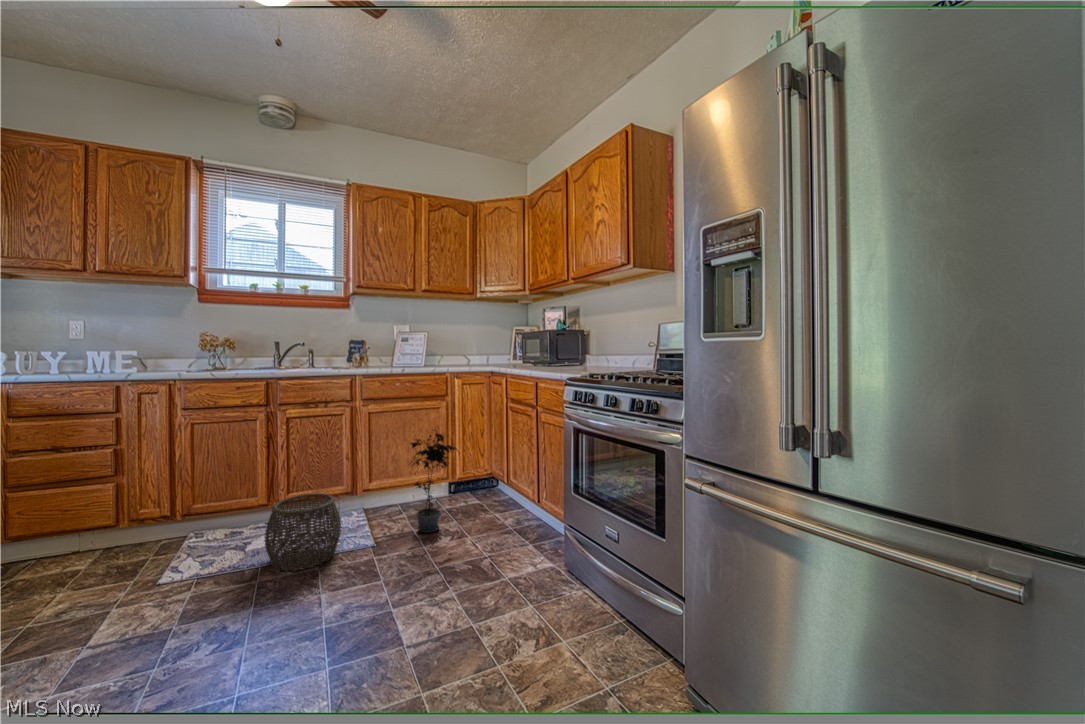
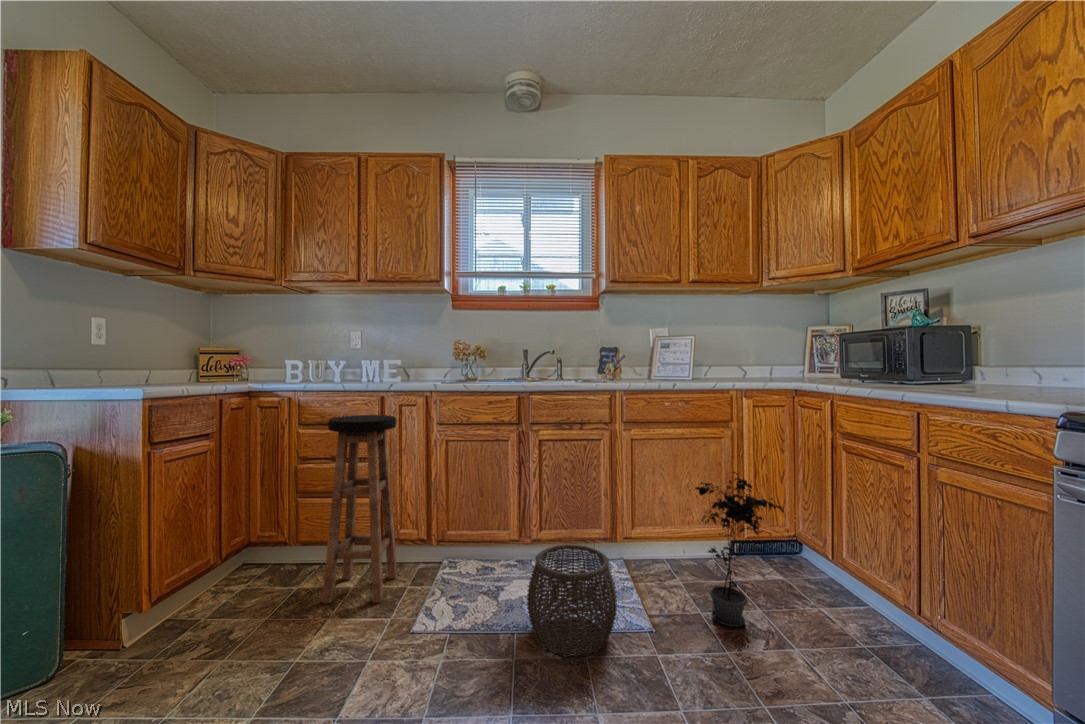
bar stool: none [42,404,136,583] -> present [322,415,397,603]

